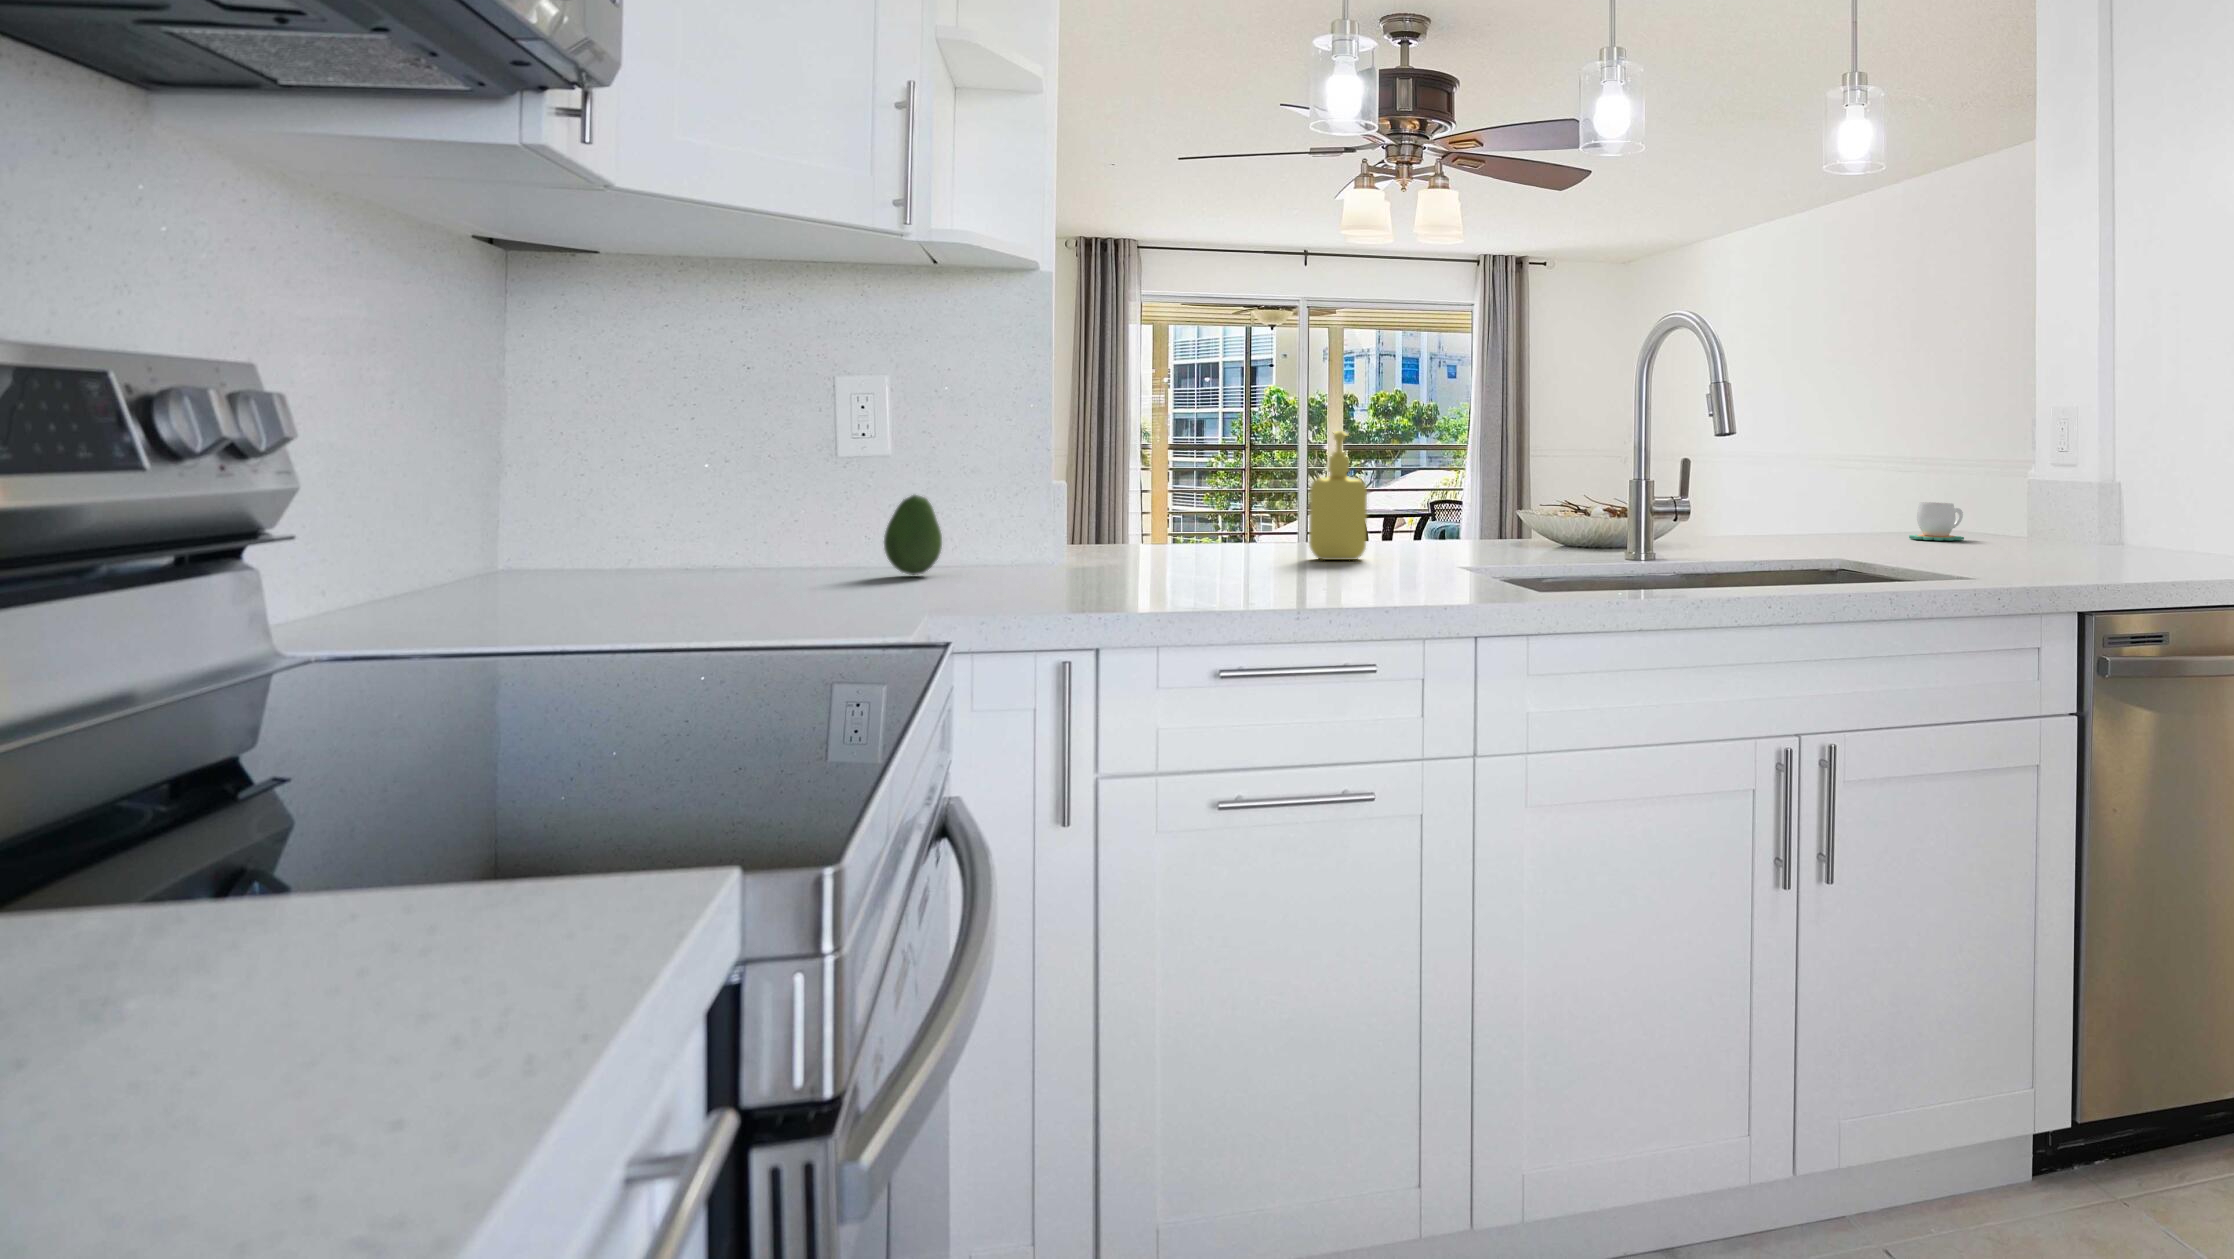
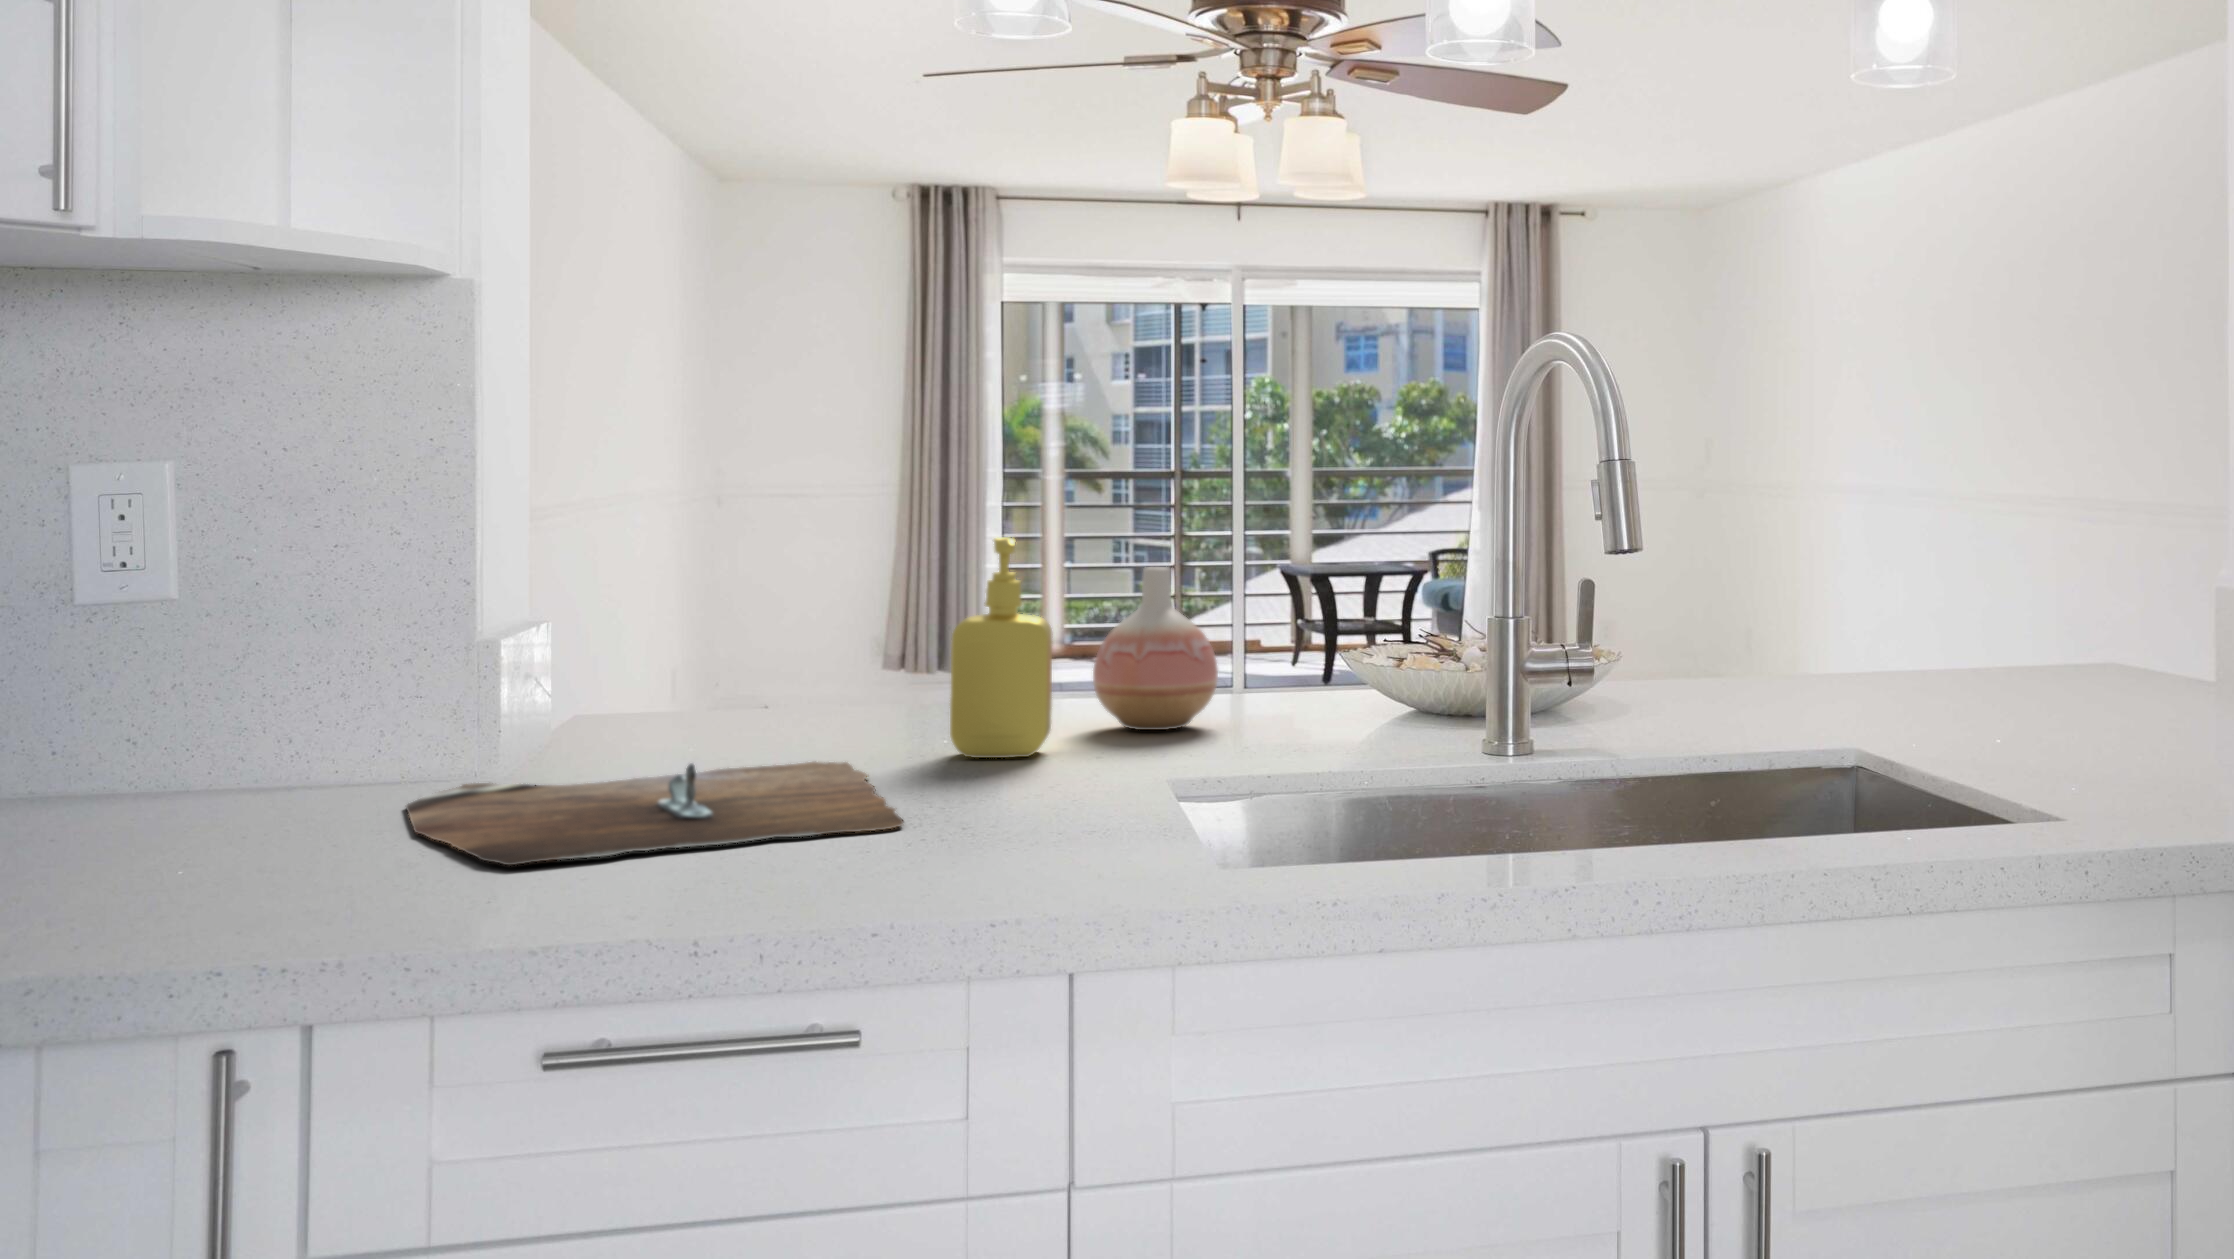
vase: none [1374,454,1448,551] -> present [1093,567,1218,730]
fruit: present [884,495,942,575] -> none [155,666,265,807]
mug: present [1909,502,1964,541] -> none [2025,631,2117,698]
cutting board: none [1029,548,1331,593] -> present [406,762,903,865]

